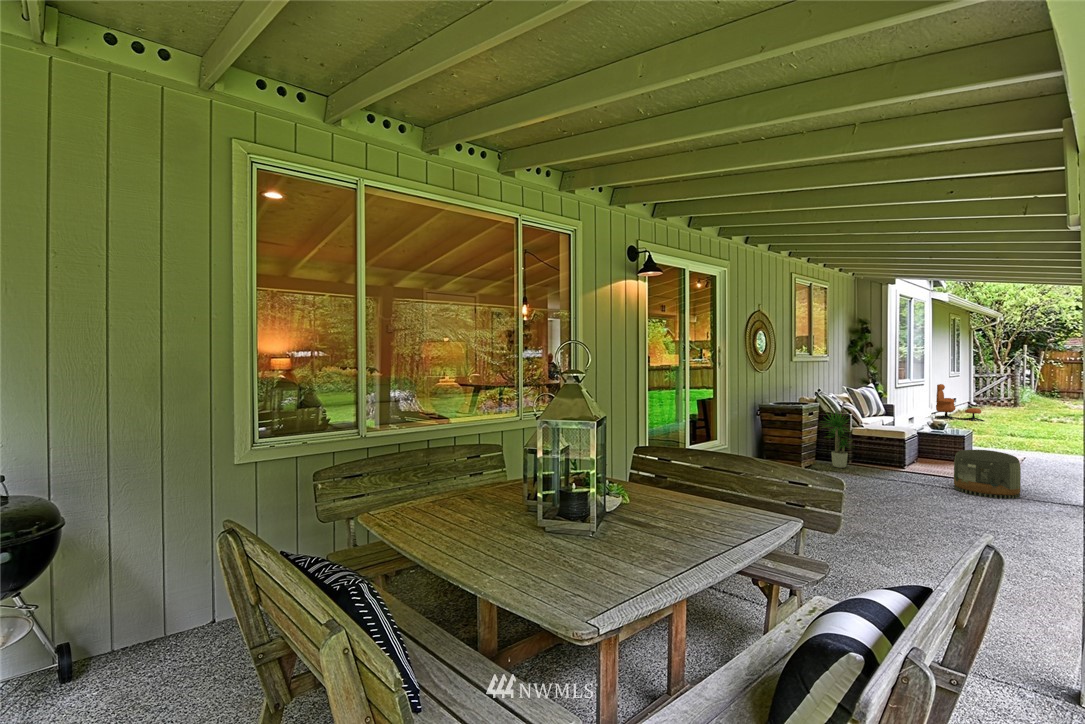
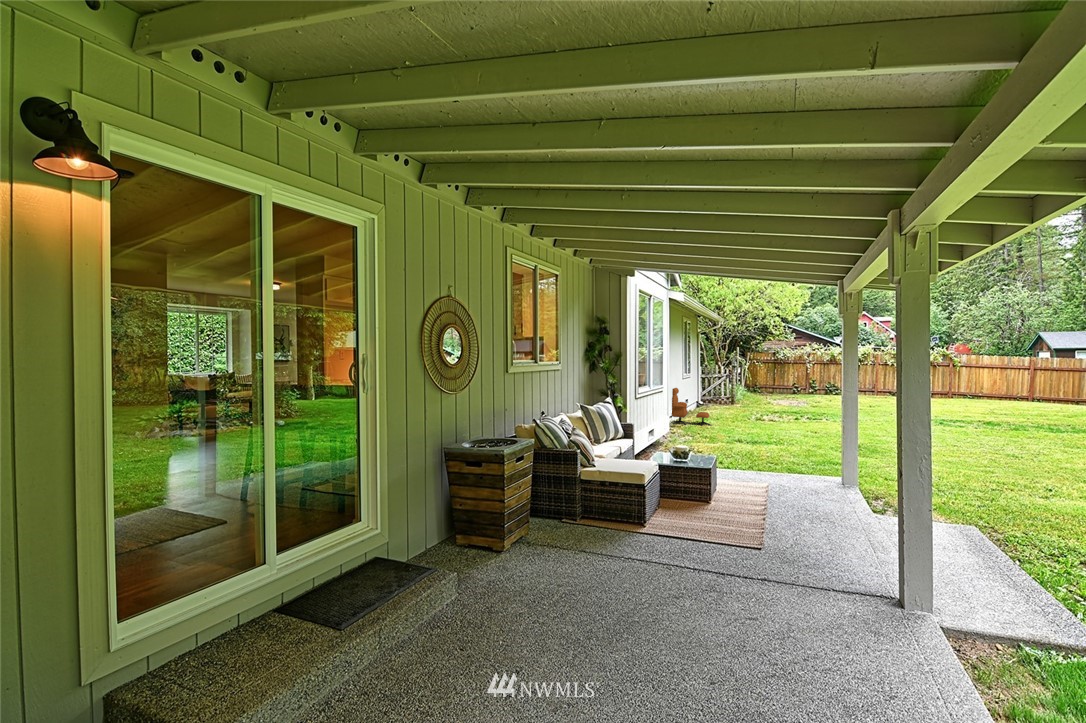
potted plant: present [824,411,852,468] -> none [532,448,584,536]
pouf: present [954,450,1021,499] -> none [704,509,784,591]

